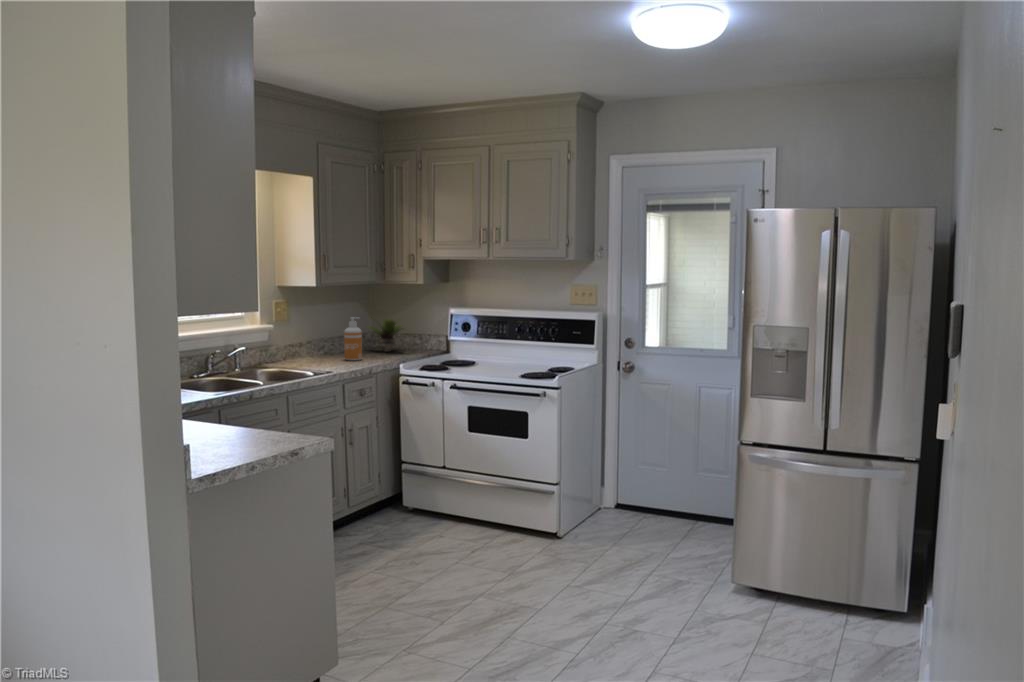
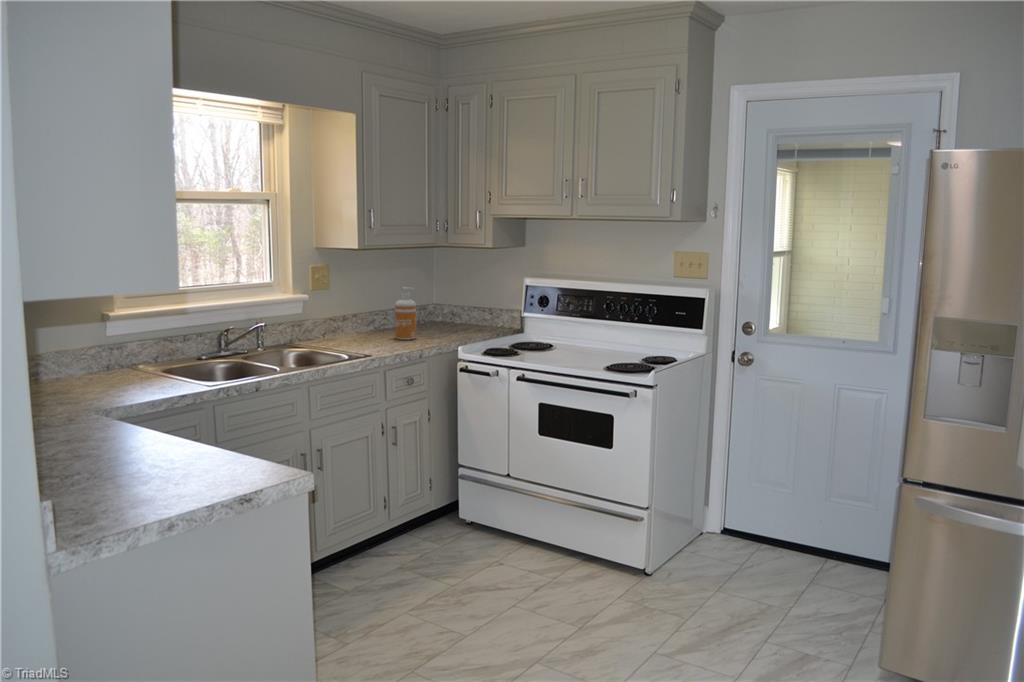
potted plant: present [368,319,402,352] -> none [425,286,475,328]

